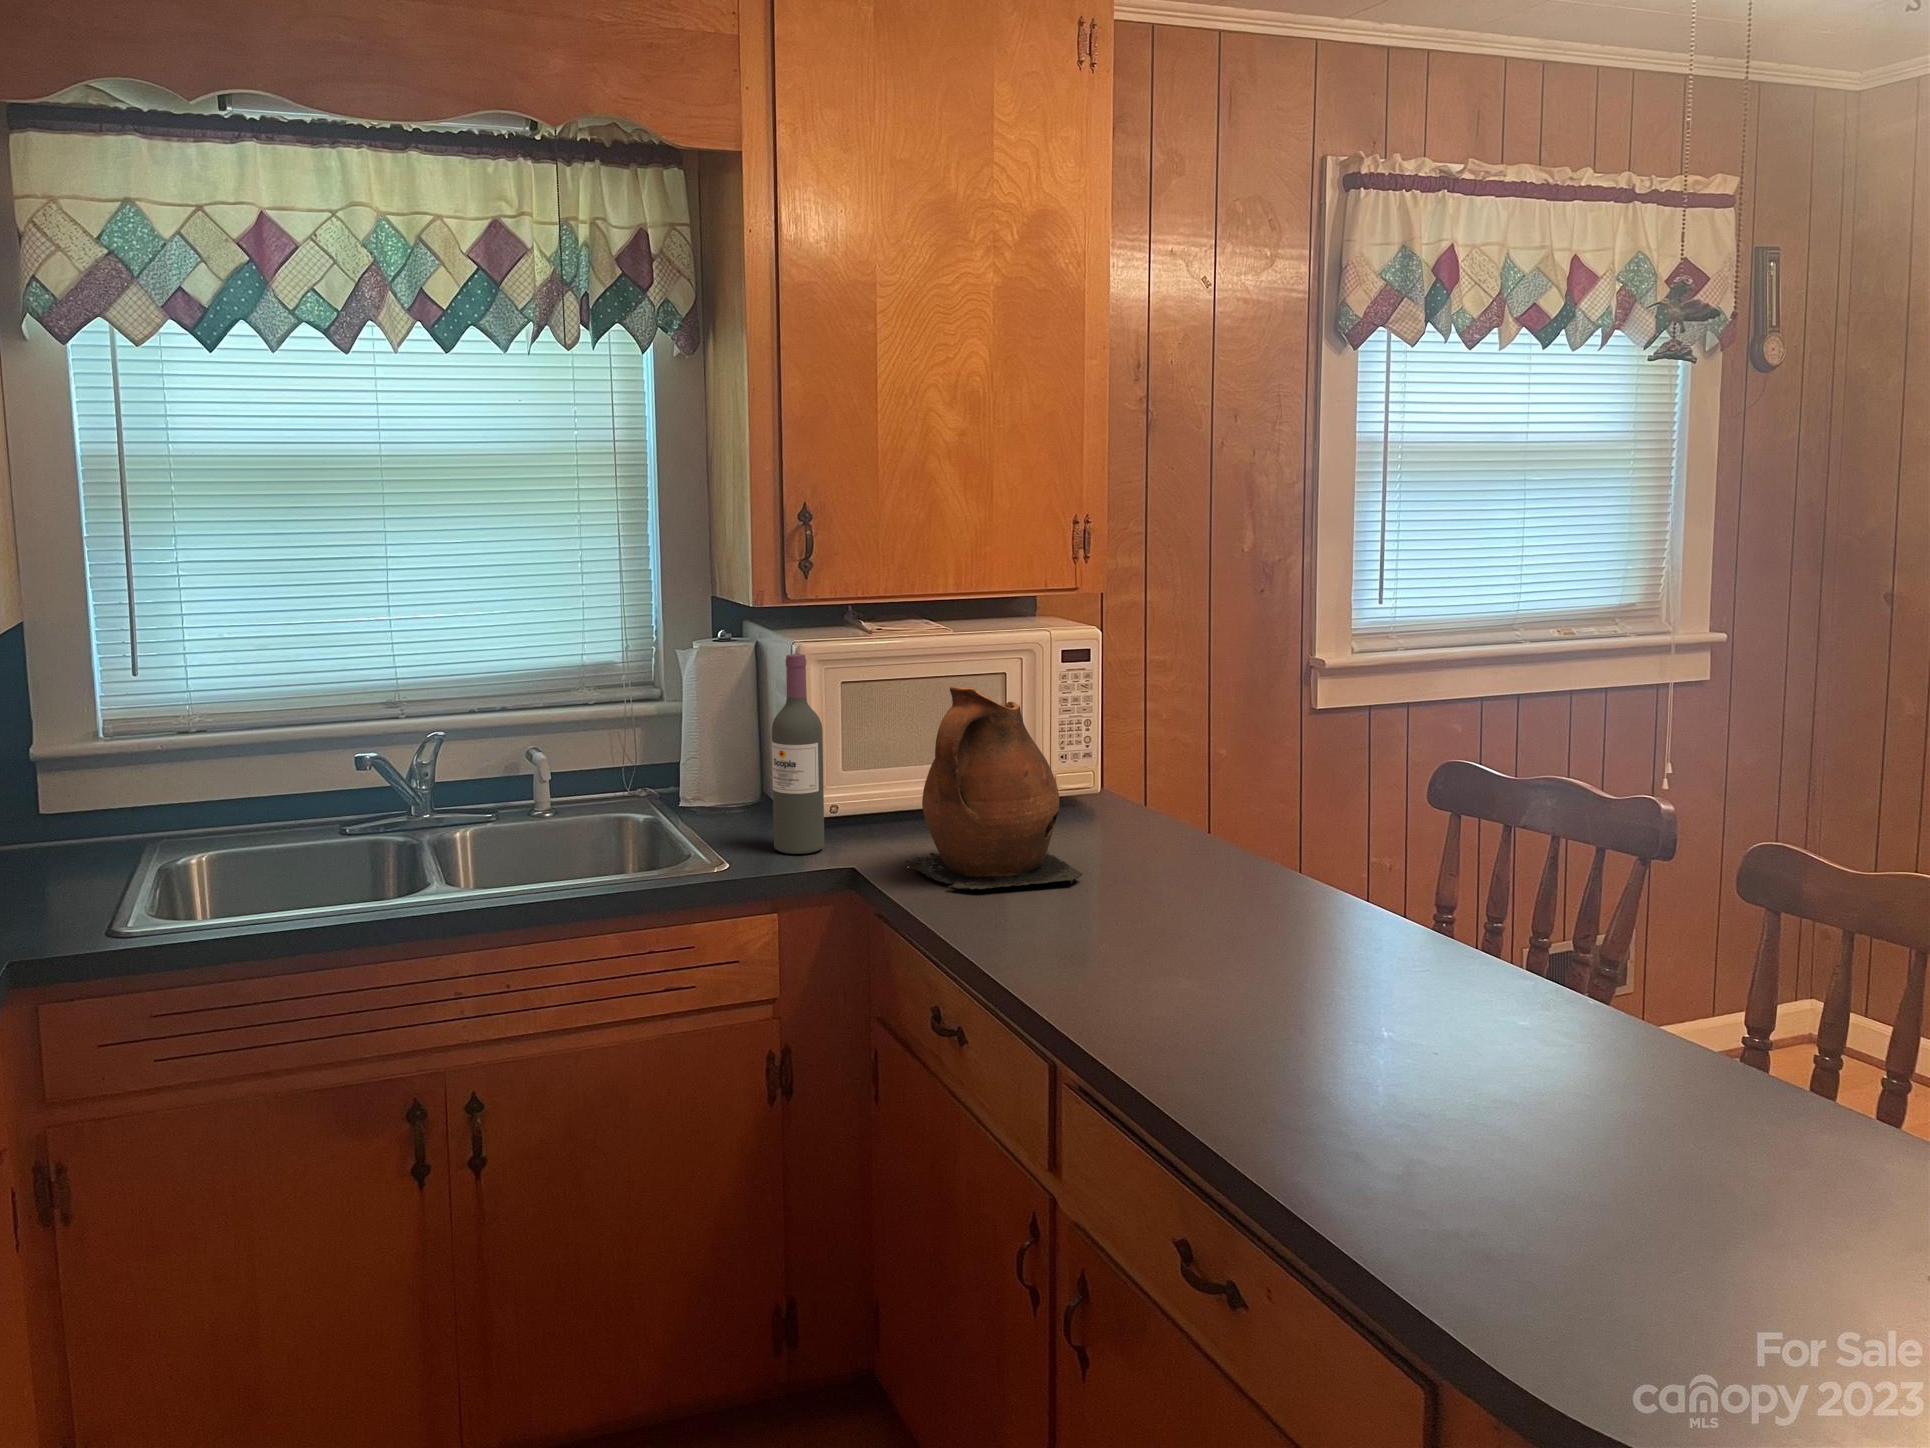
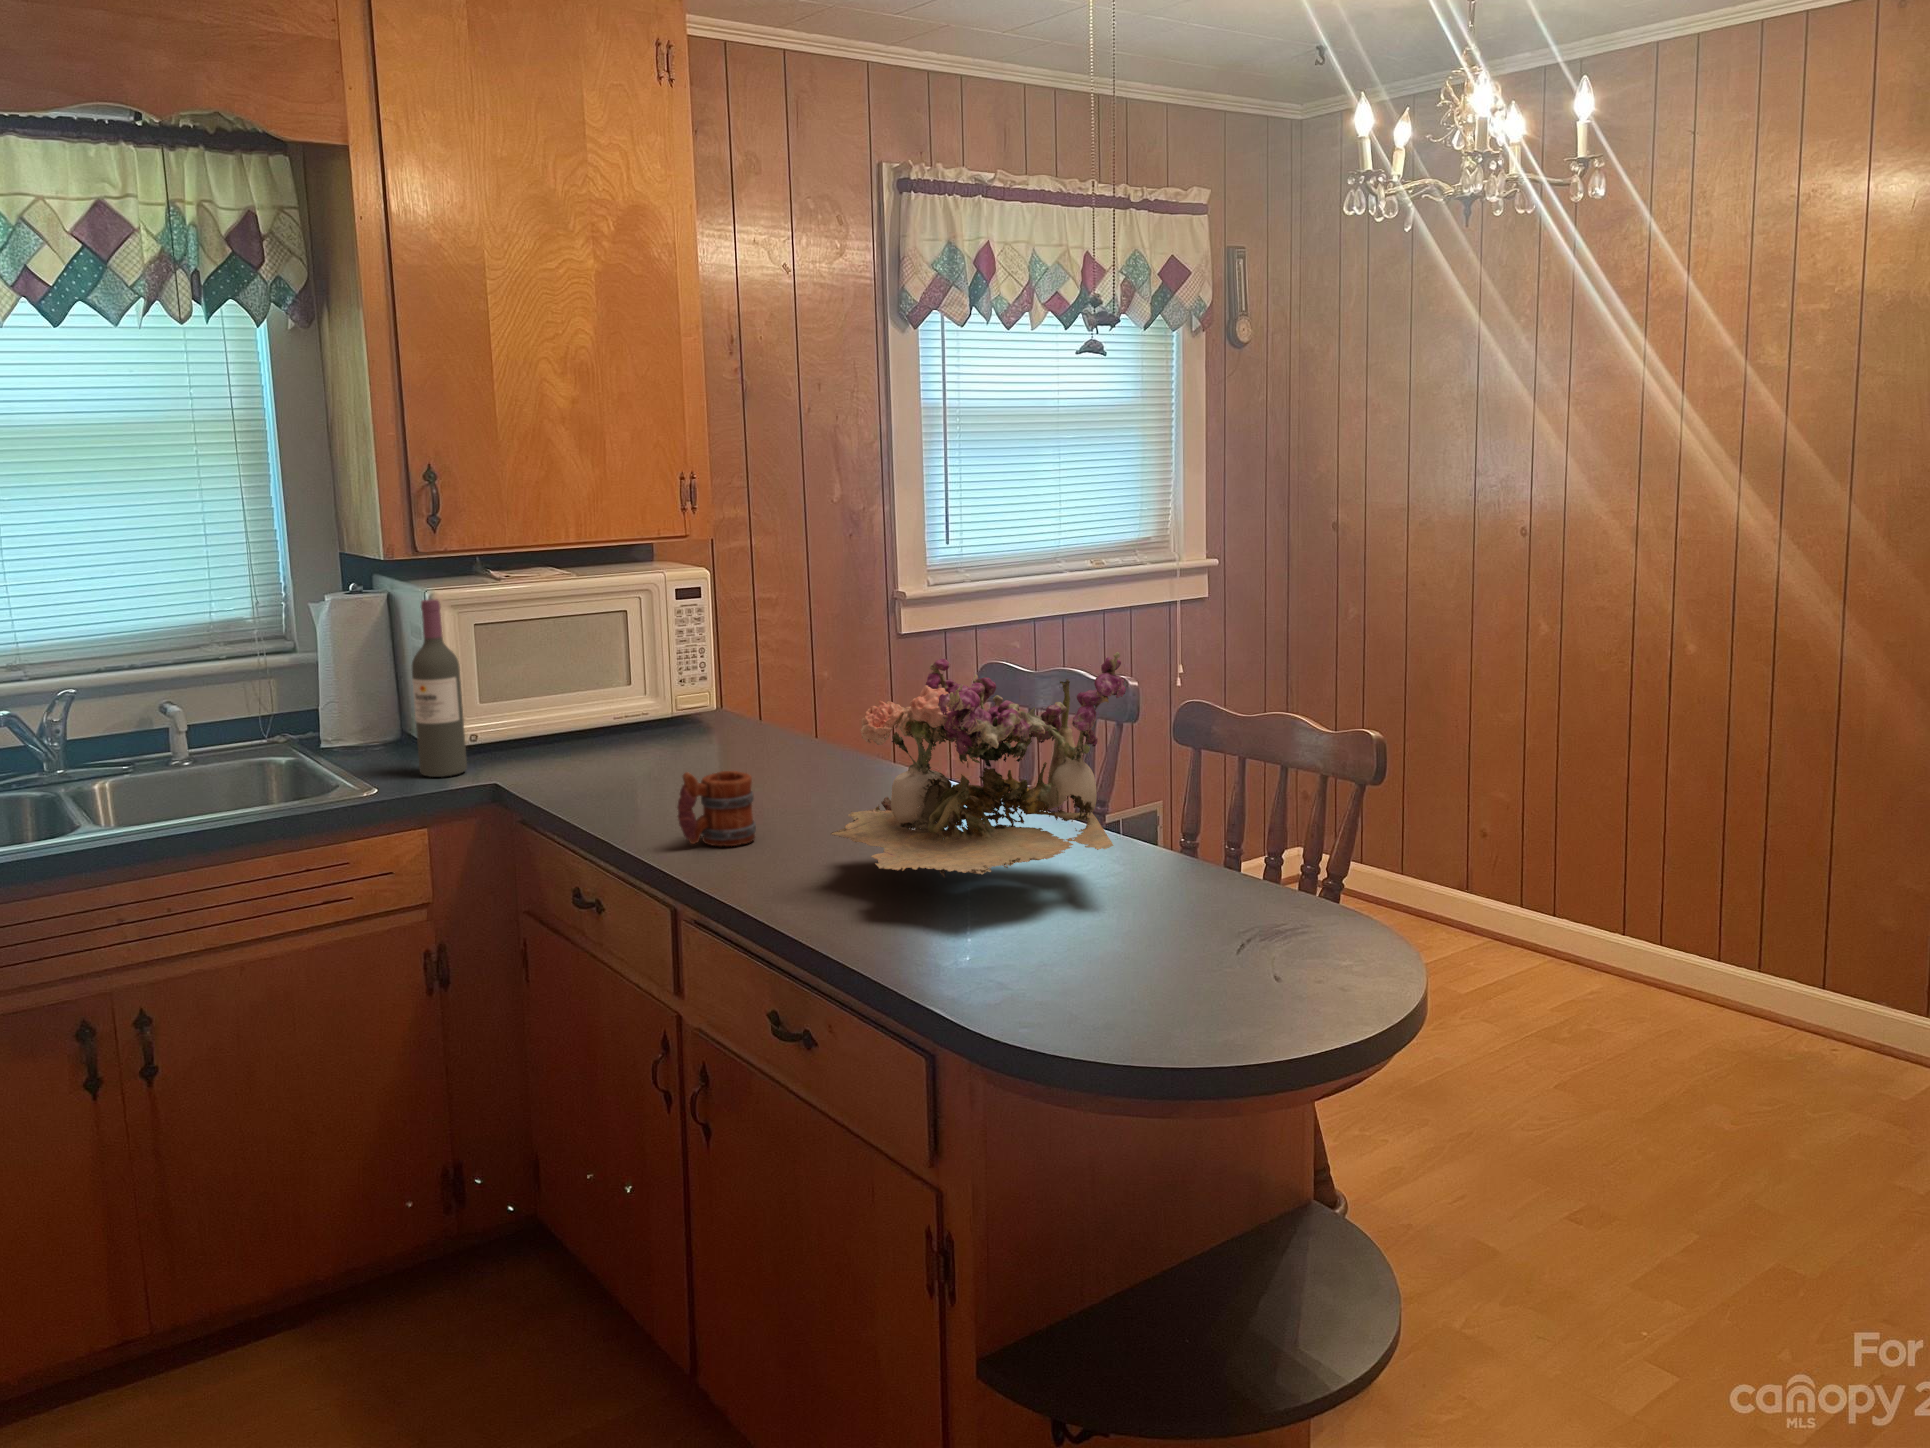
ceramic pitcher: present [906,686,1083,889] -> none [543,619,698,791]
flower arrangement: none [1257,776,1694,1091] -> present [831,652,1126,877]
mug: none [1060,889,1155,985] -> present [677,771,756,846]

